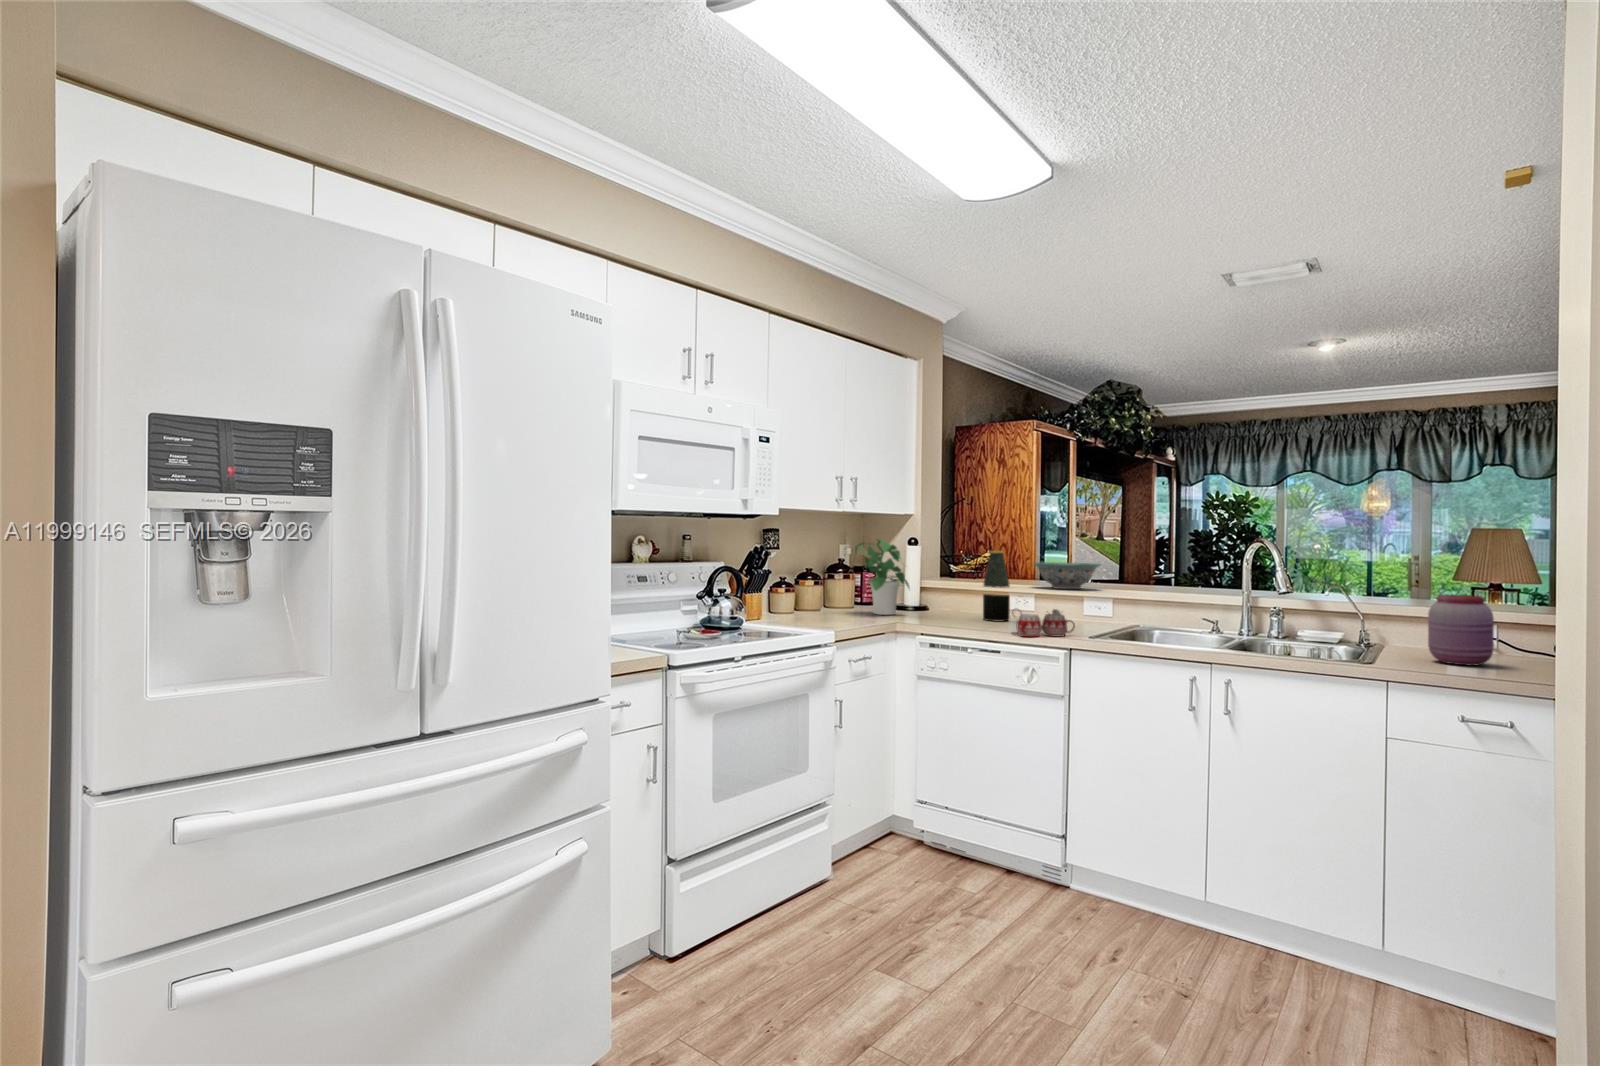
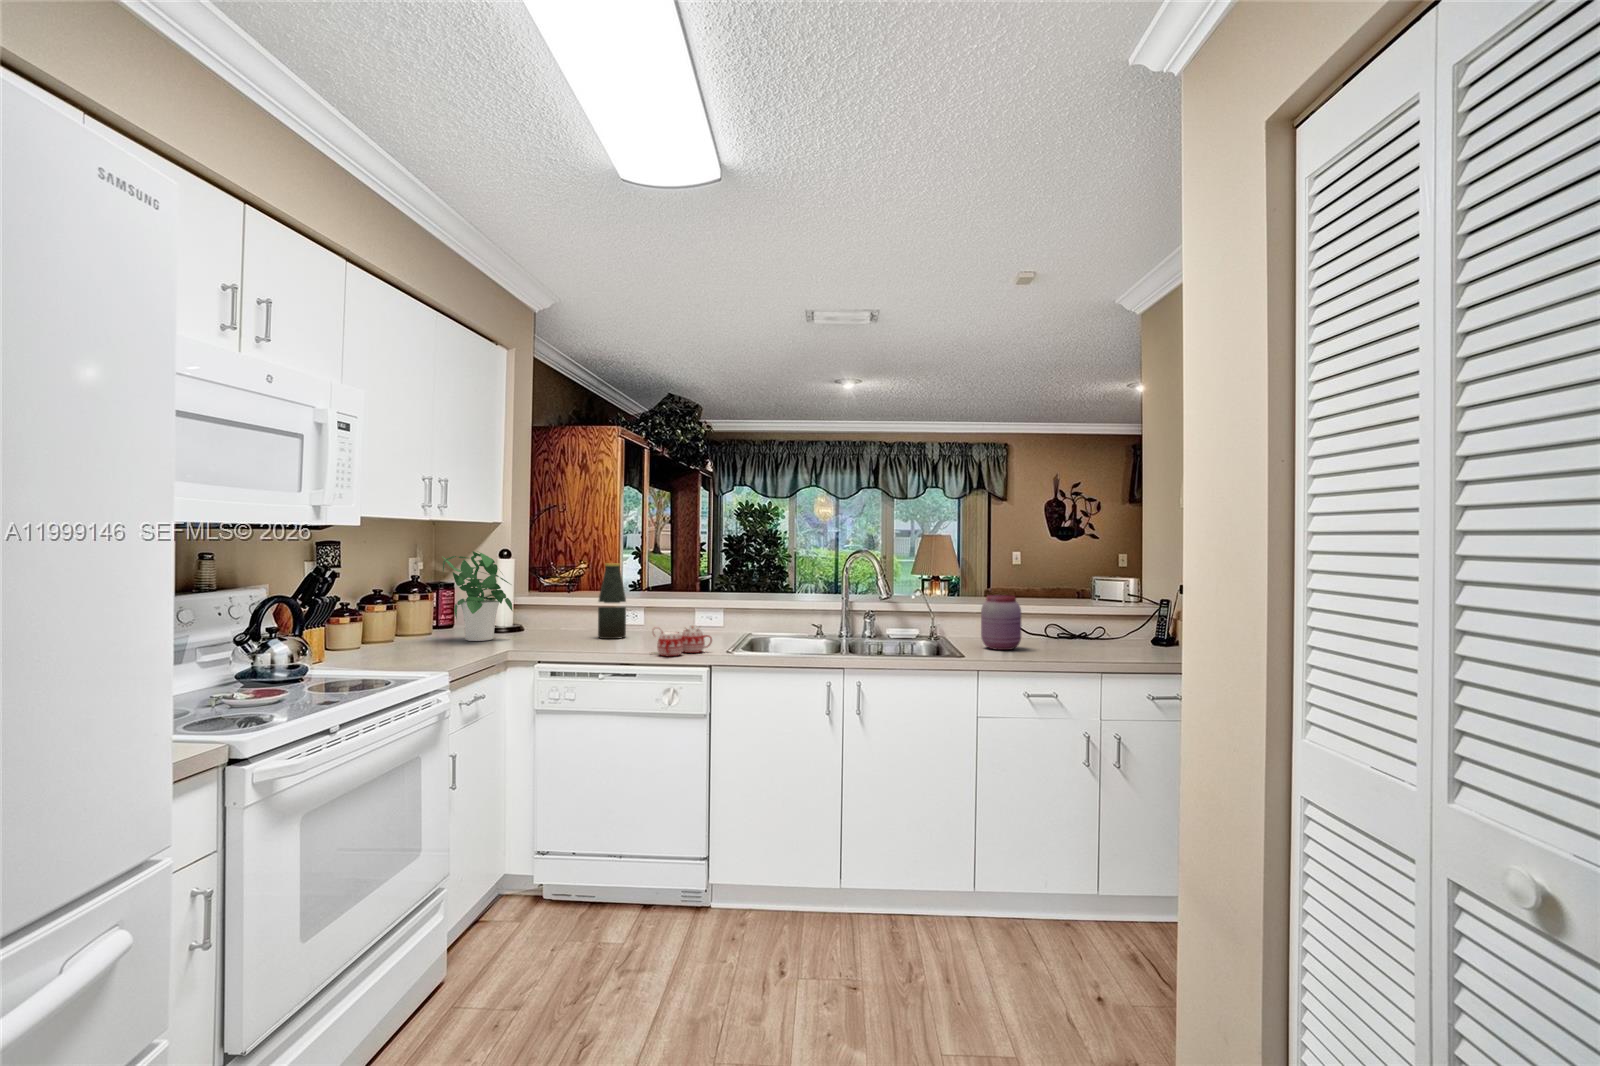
decorative bowl: present [1033,562,1101,589] -> none [648,574,714,601]

